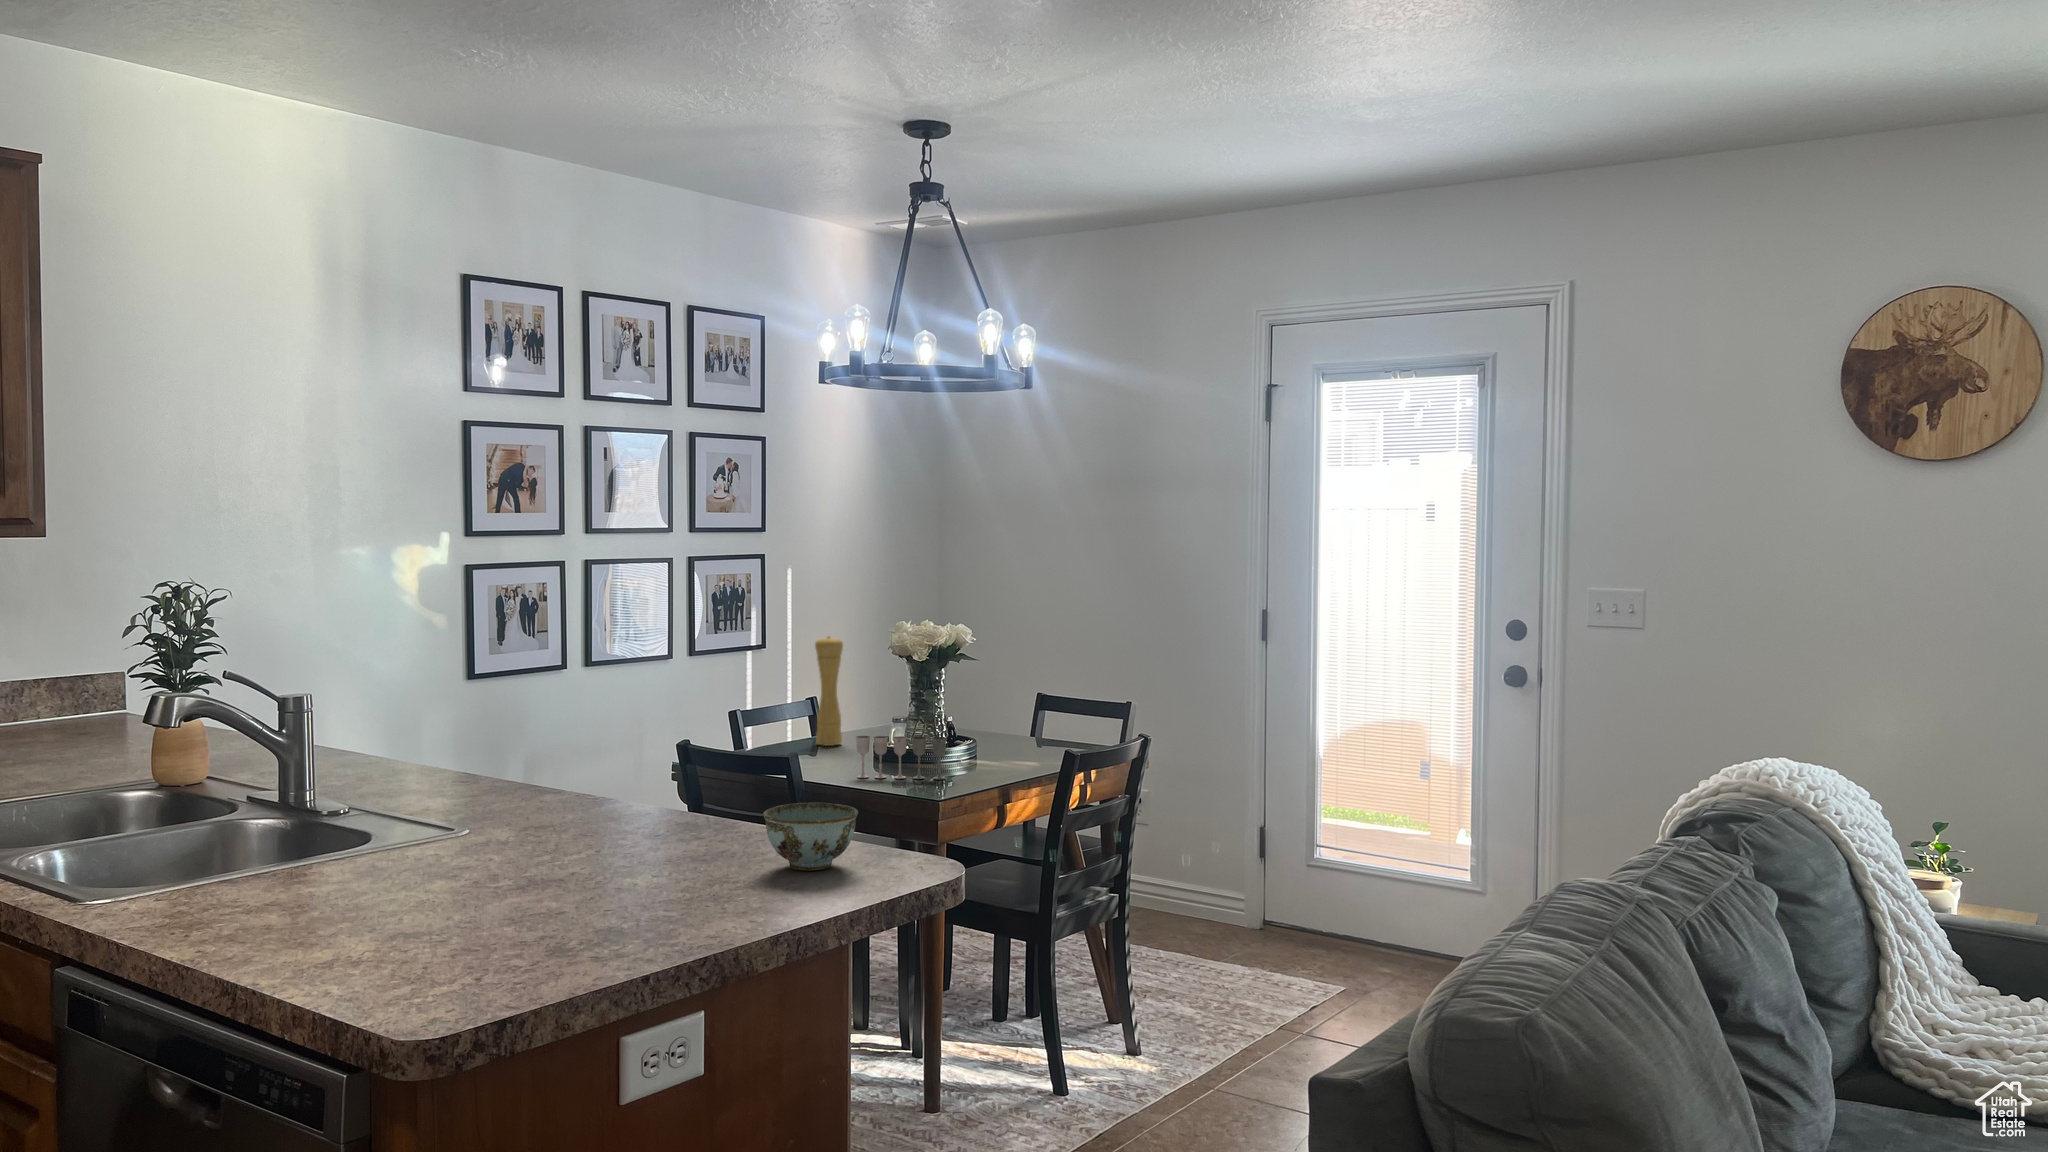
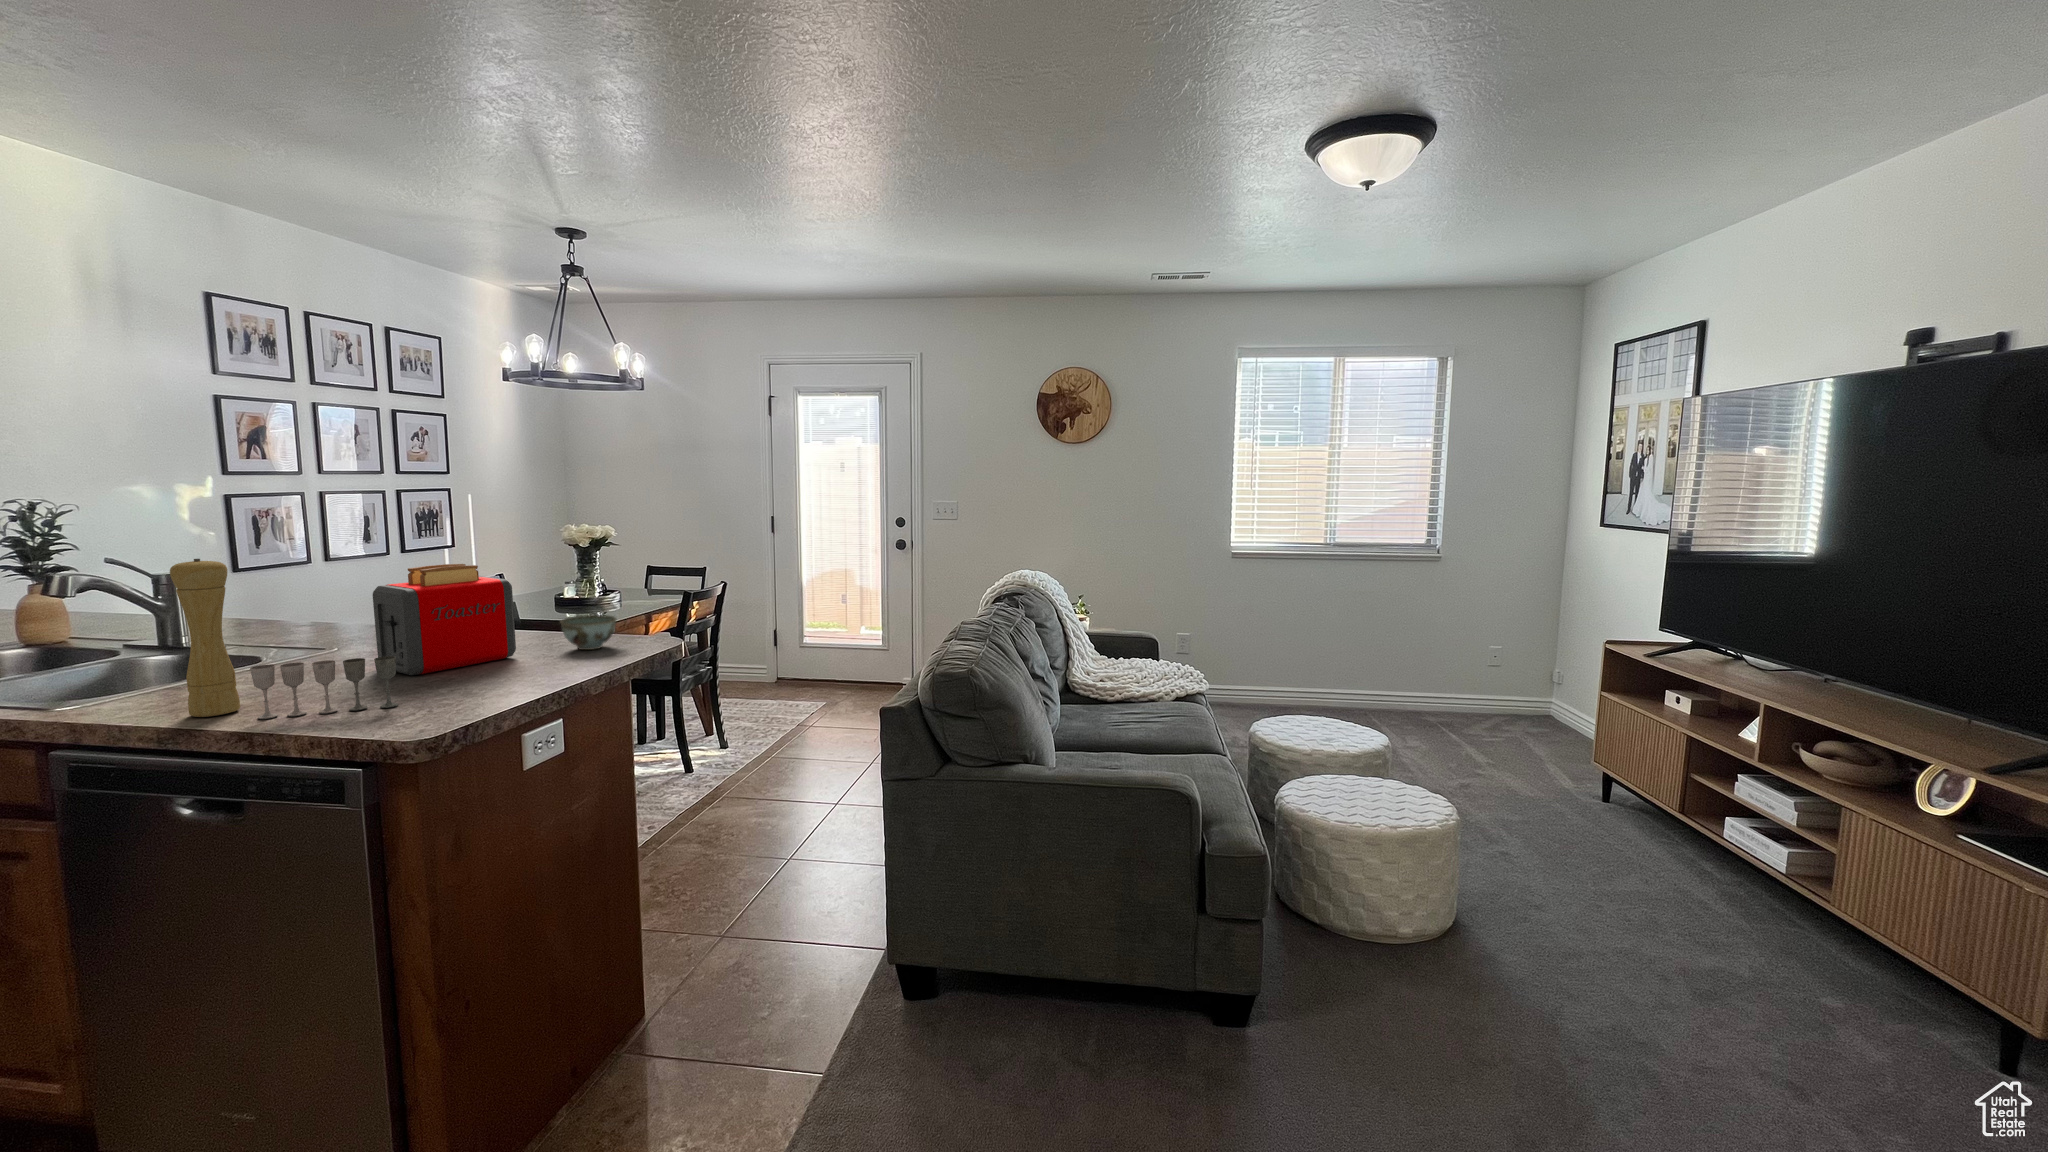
pepper mill: present [815,637,843,746] -> present [170,559,240,717]
toaster: none [487,699,688,892] -> present [373,564,516,675]
wine glass: present [856,736,946,780] -> present [250,656,398,719]

